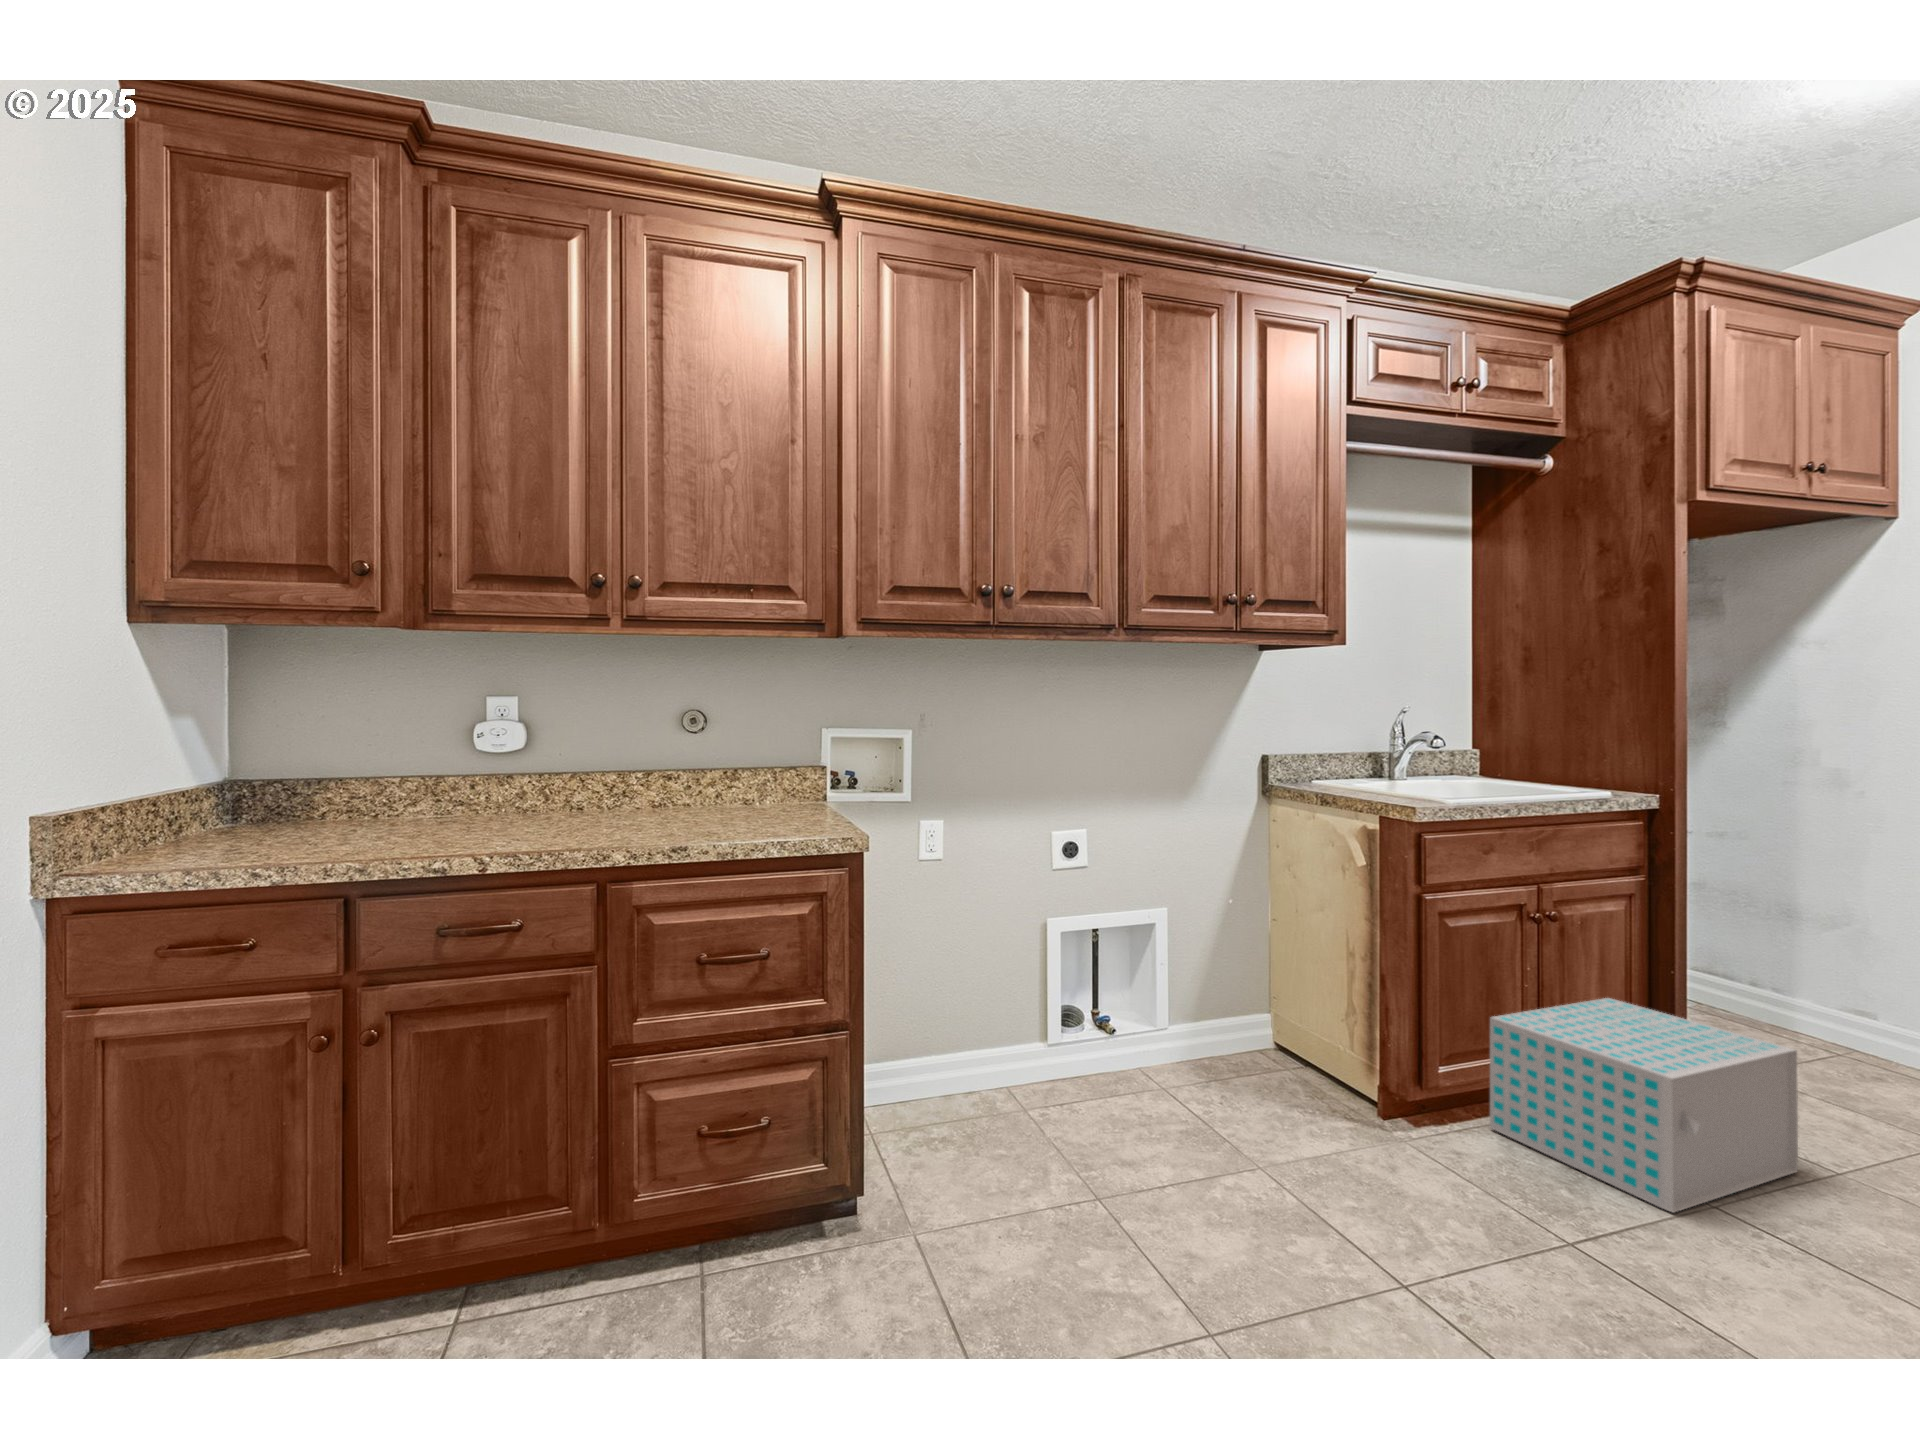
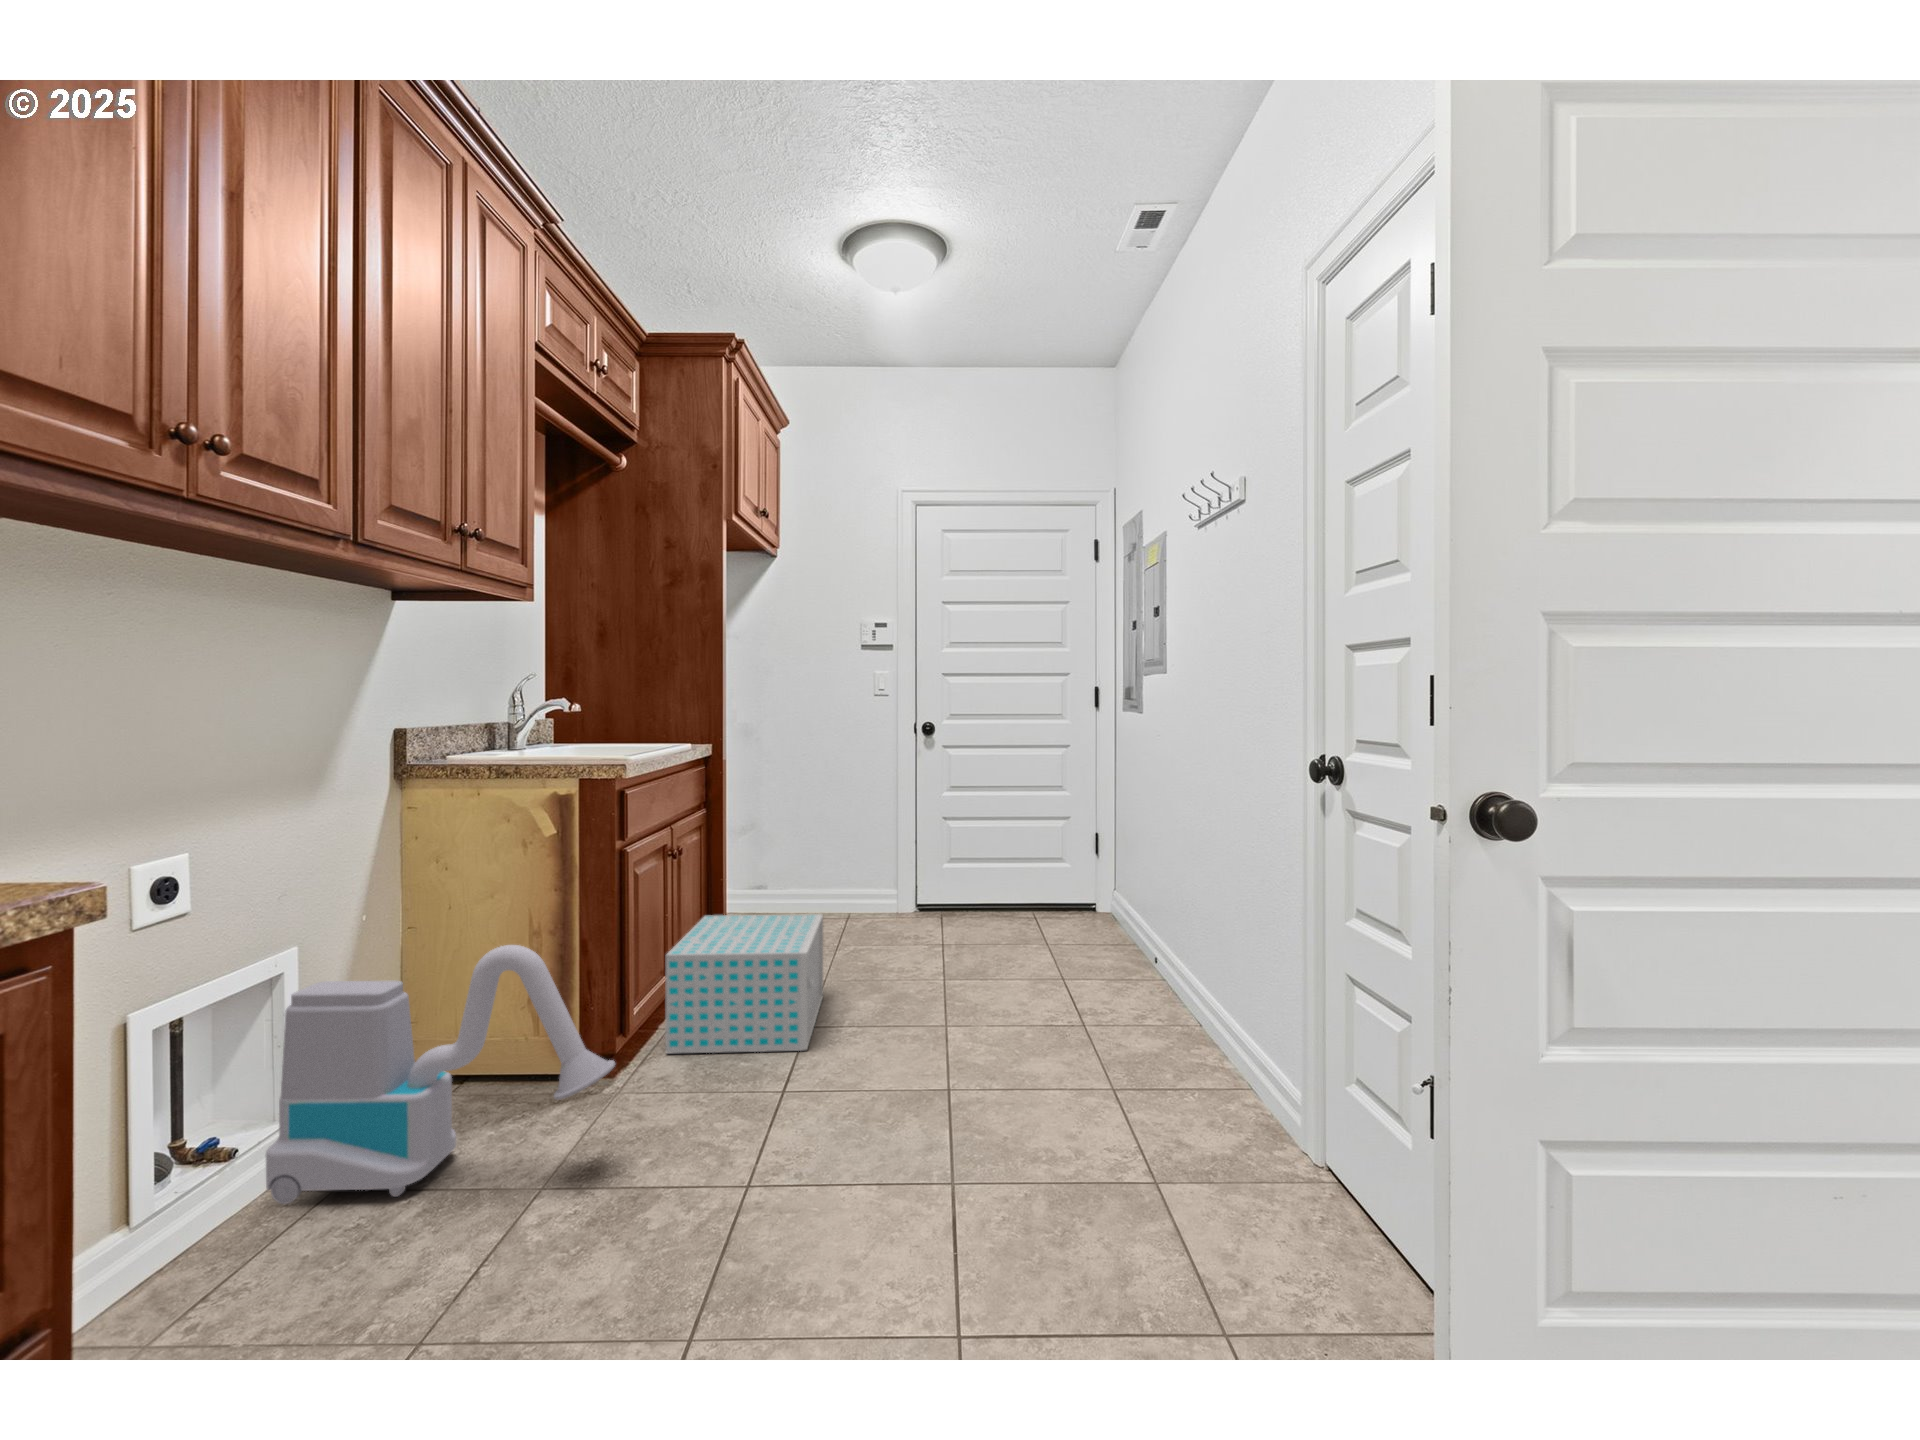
vacuum cleaner: none [1127,938,1331,1115] -> present [266,945,615,1204]

